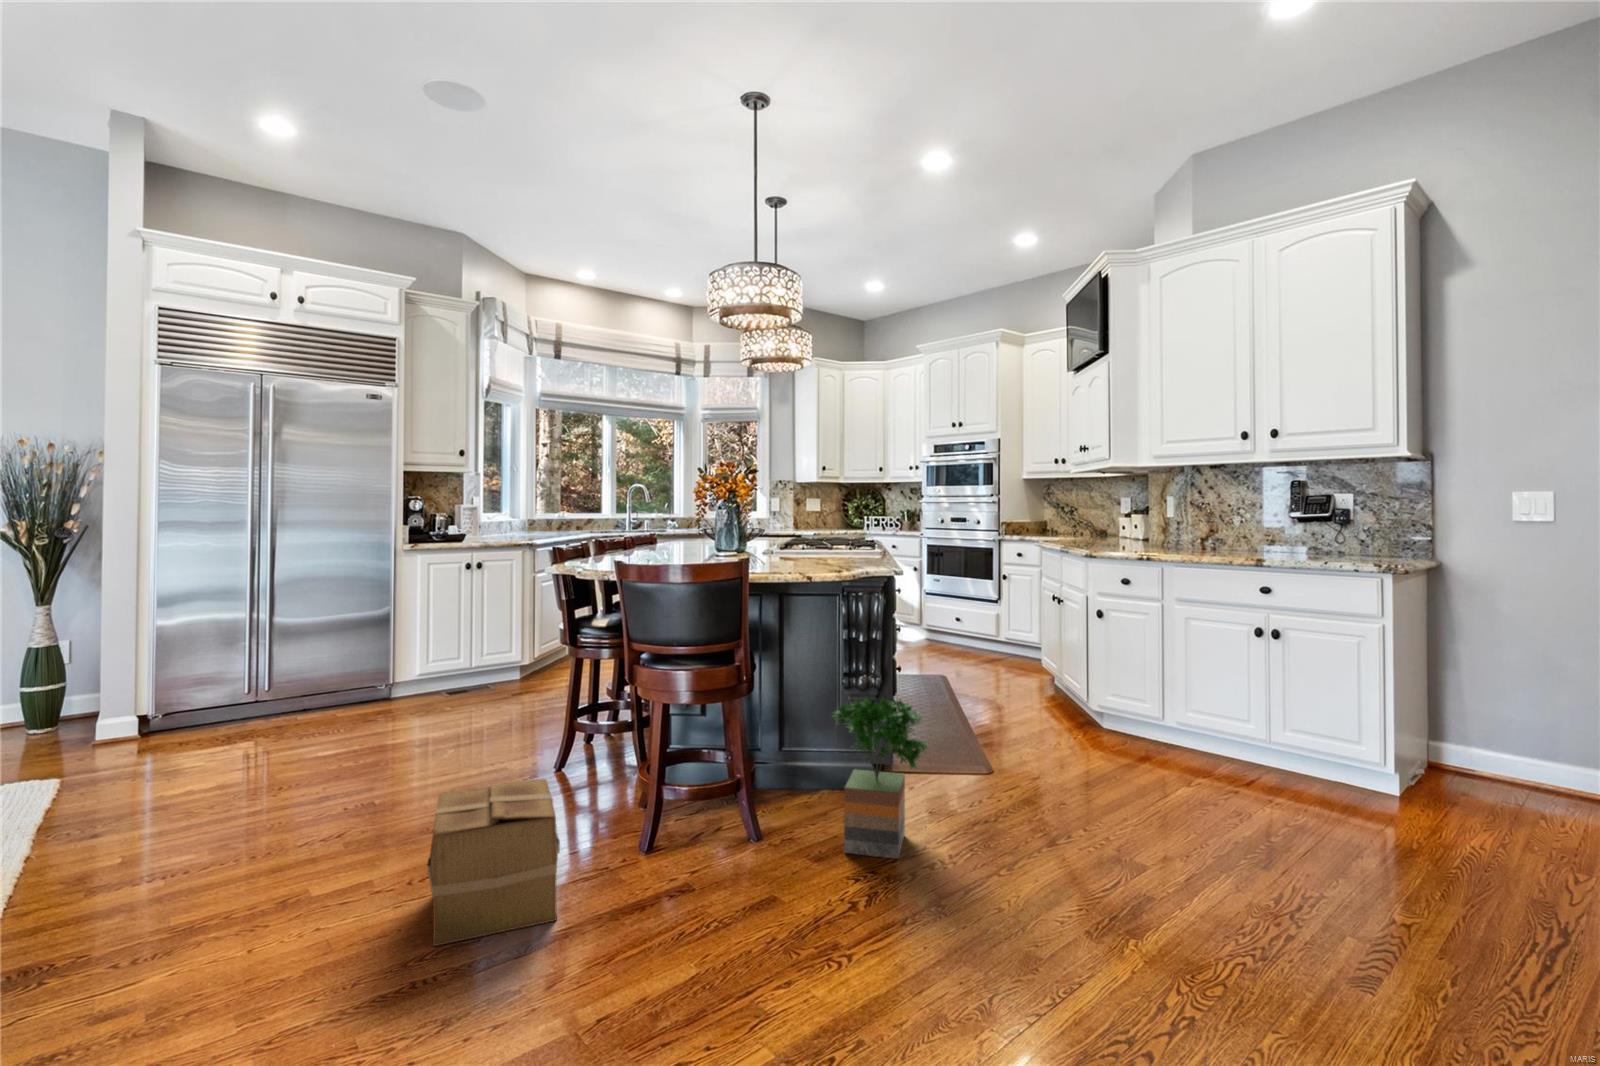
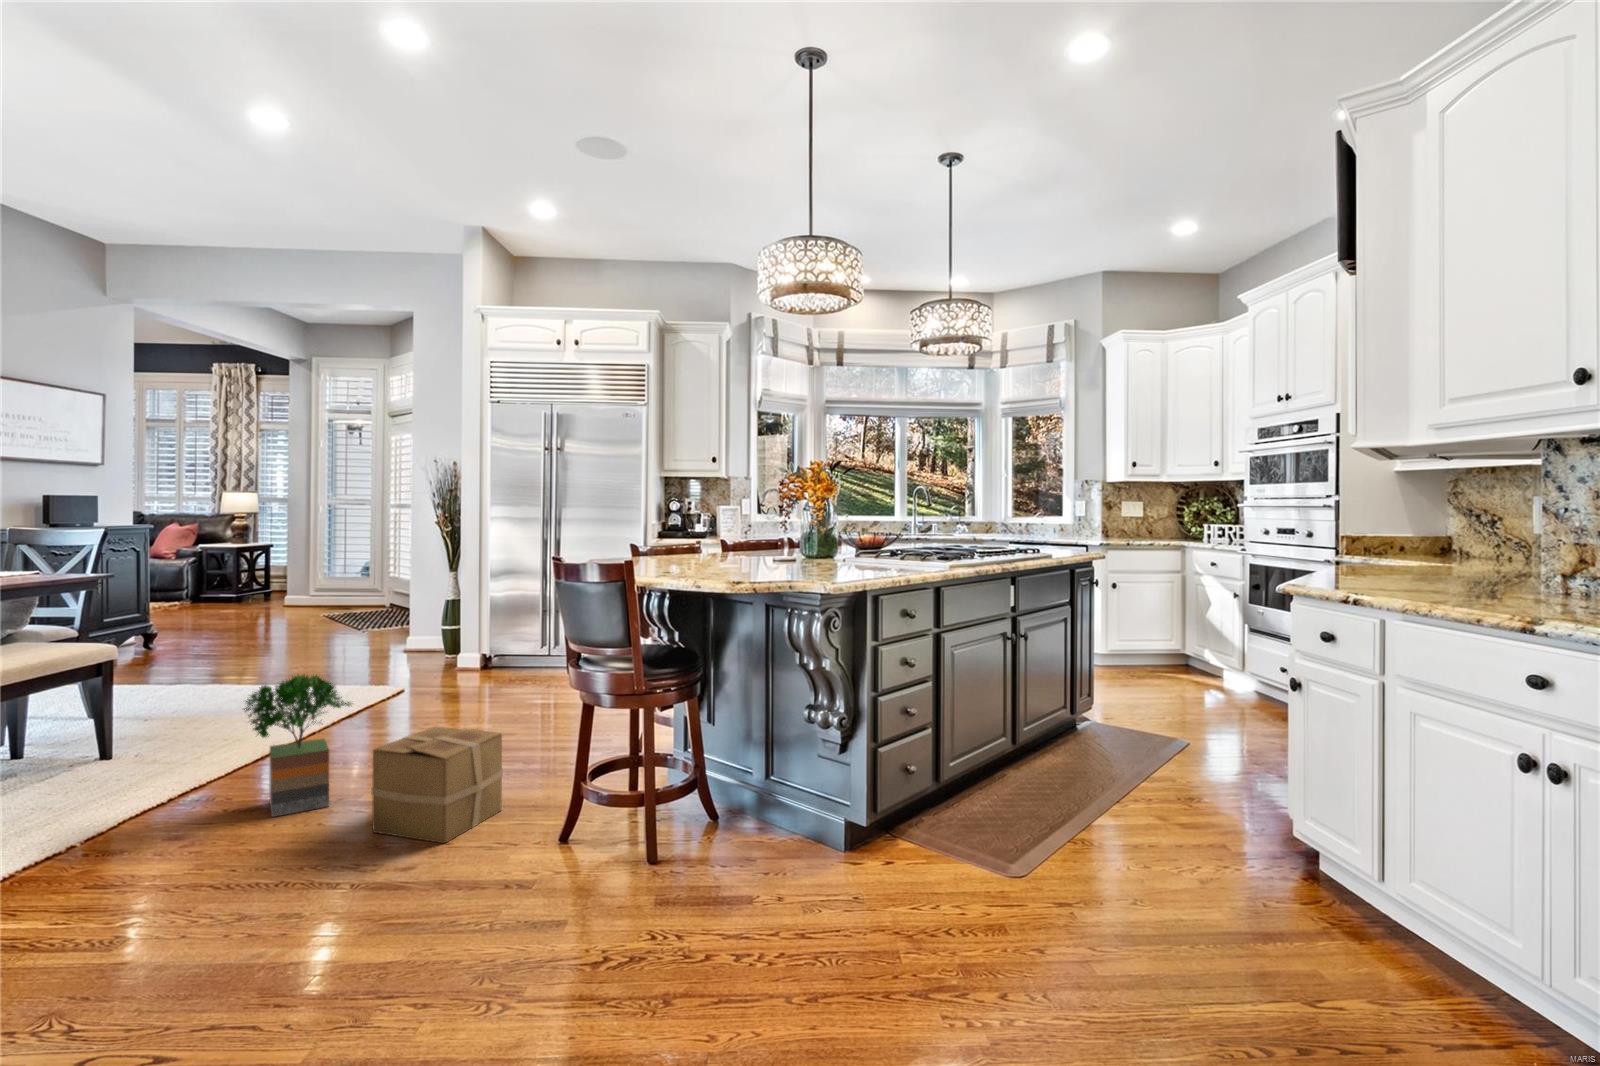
potted tree: present [834,698,927,859] -> present [244,675,351,817]

